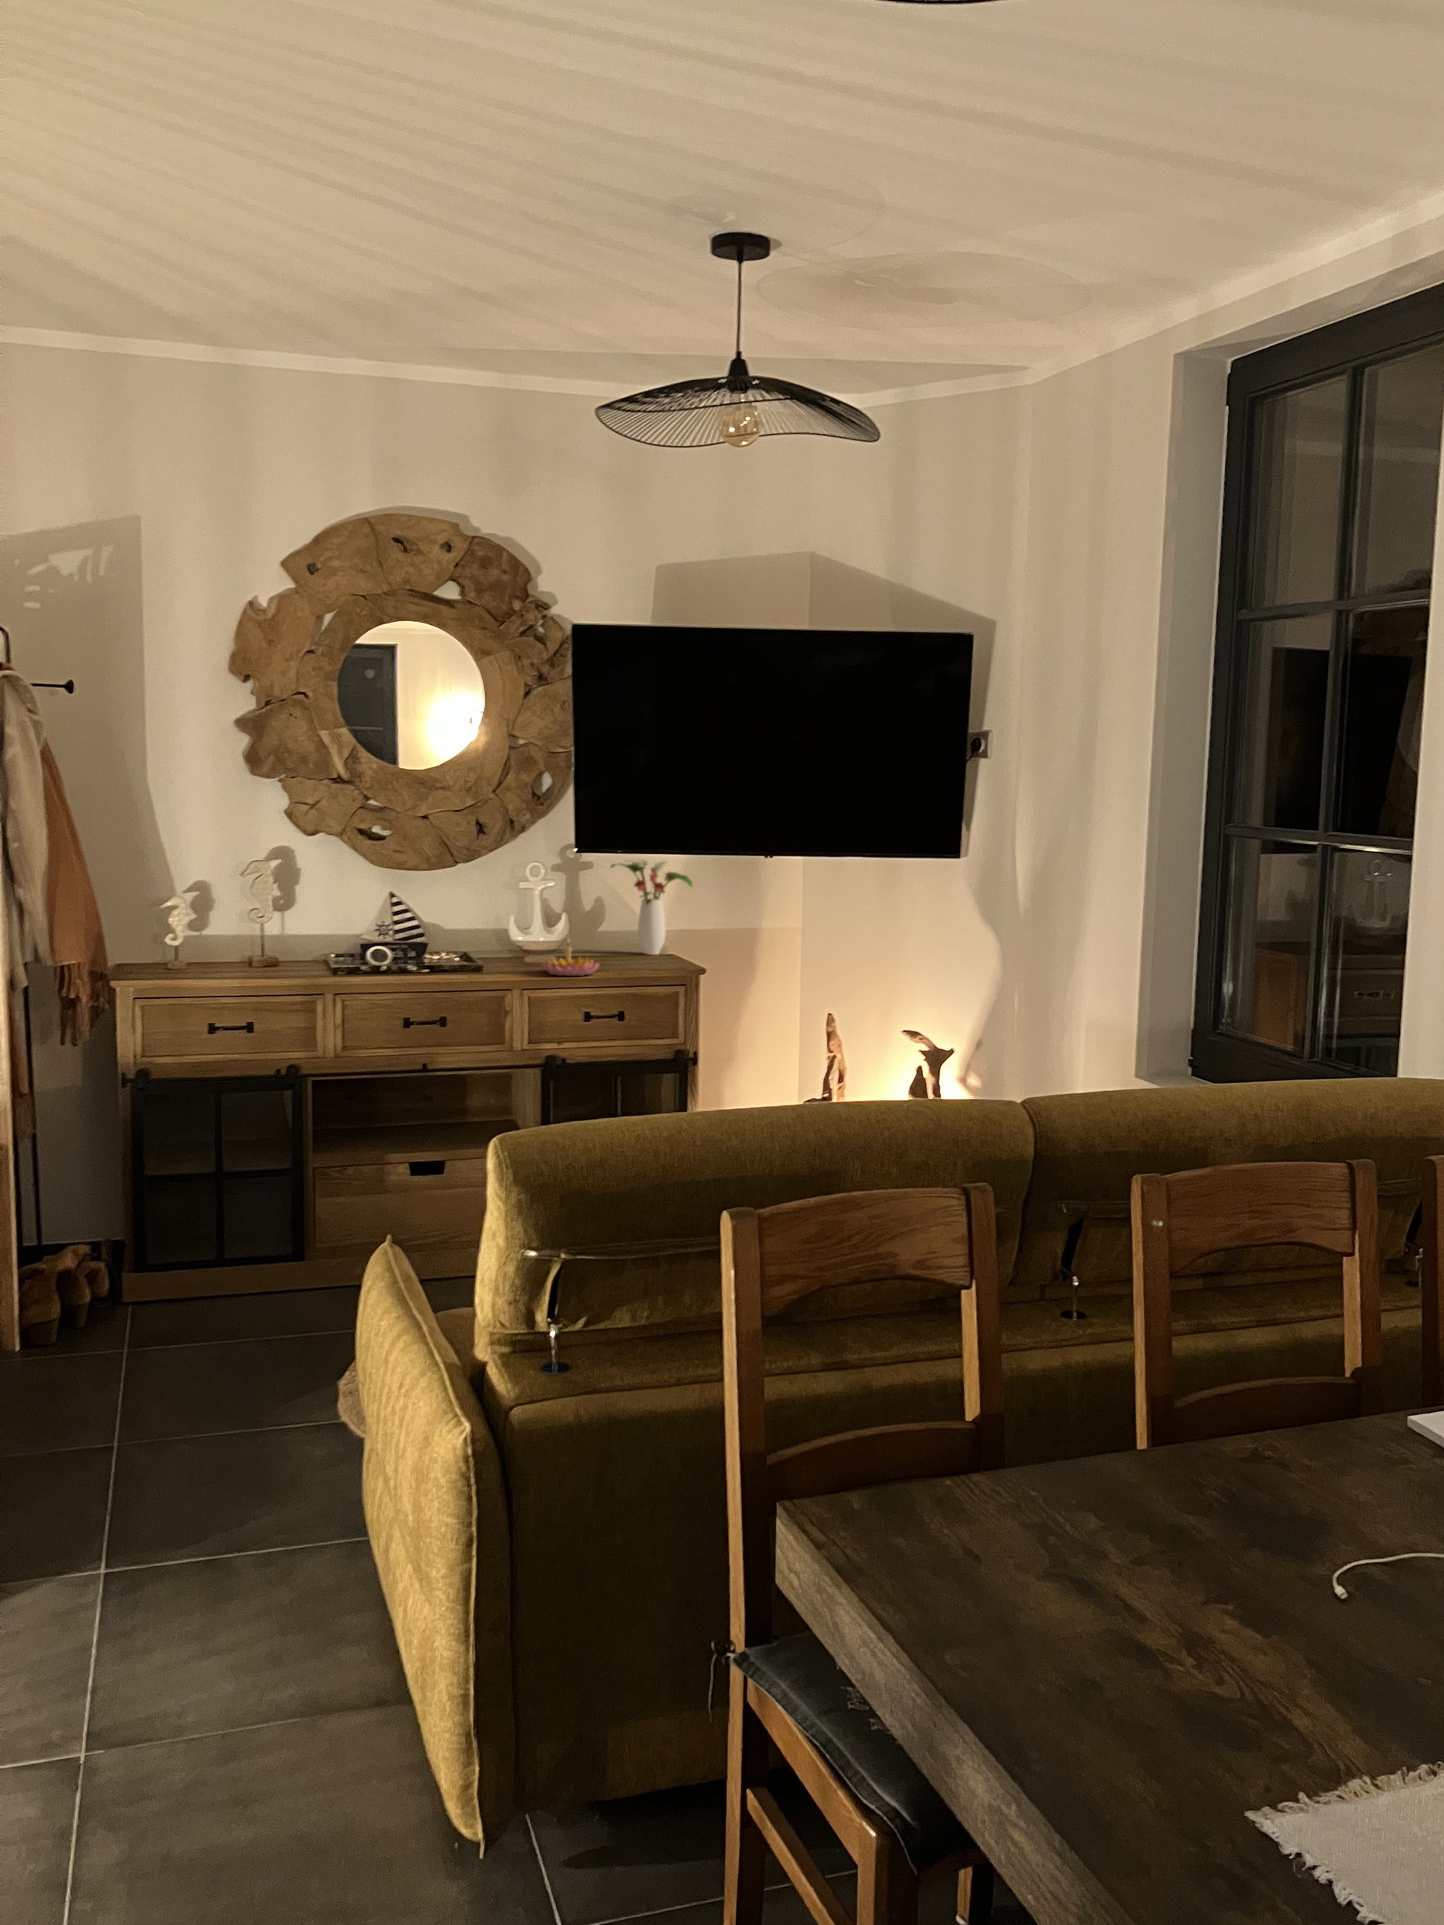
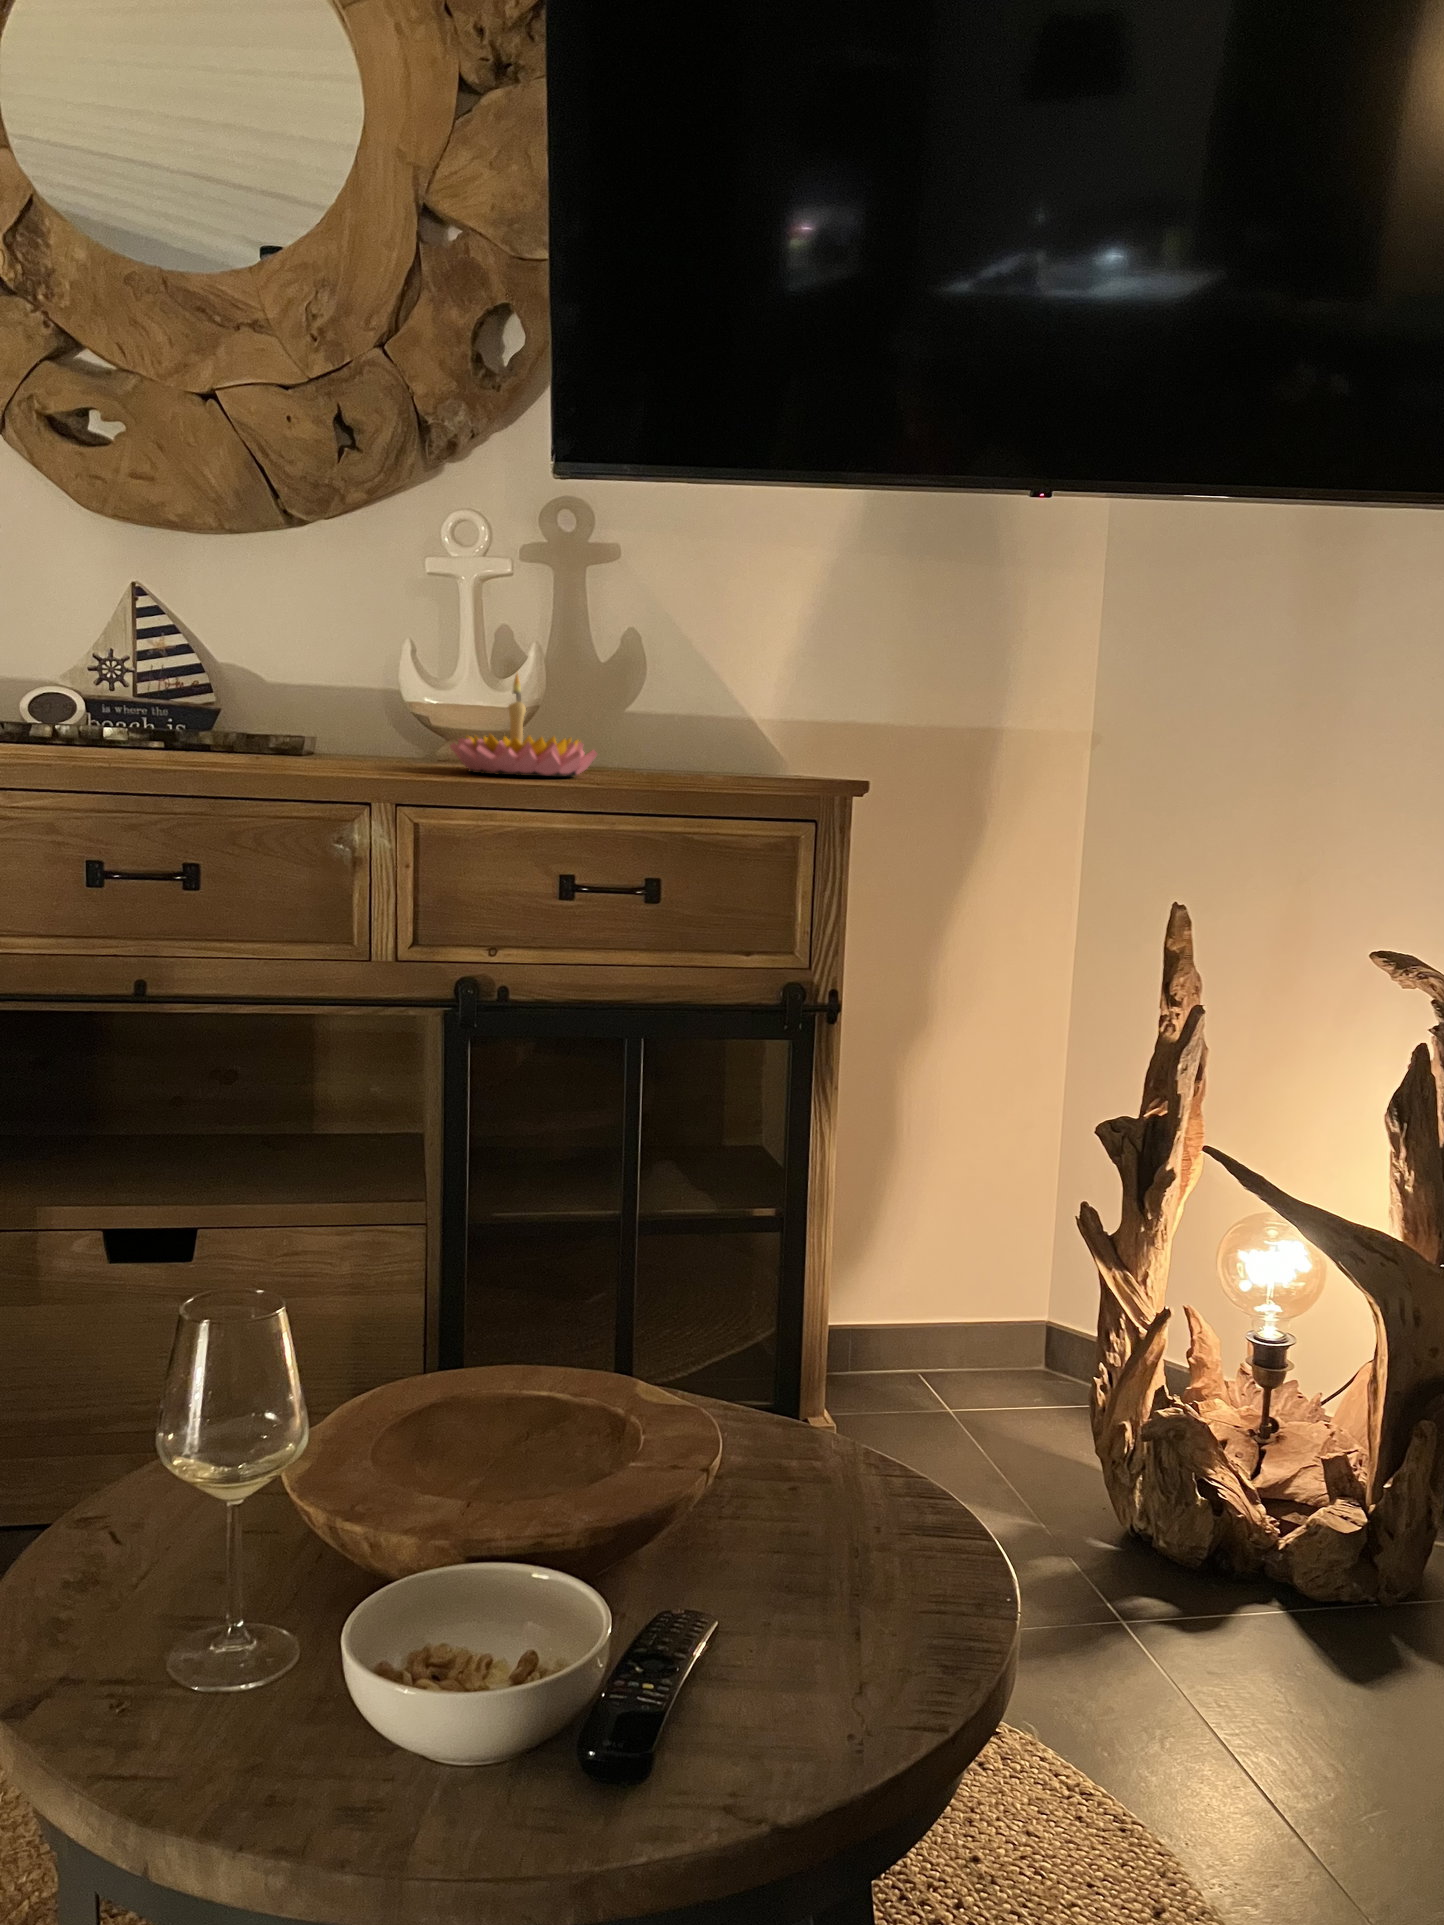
flower arrangement: present [611,859,693,955] -> none [654,545,842,765]

